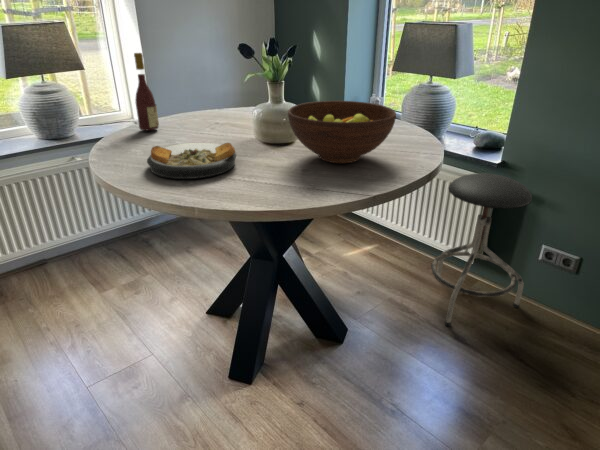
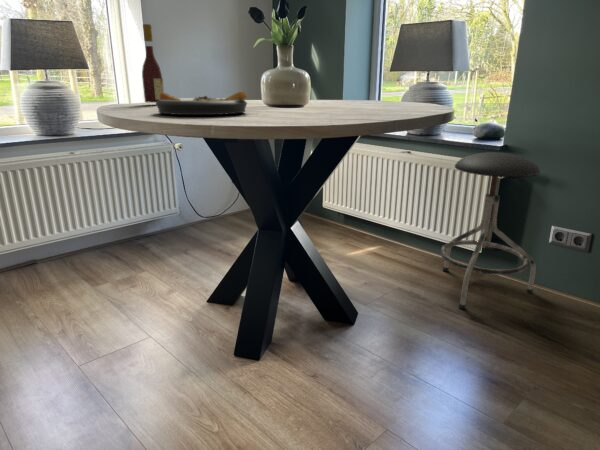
fruit bowl: present [288,101,396,163] -> none [300,56,409,112]

